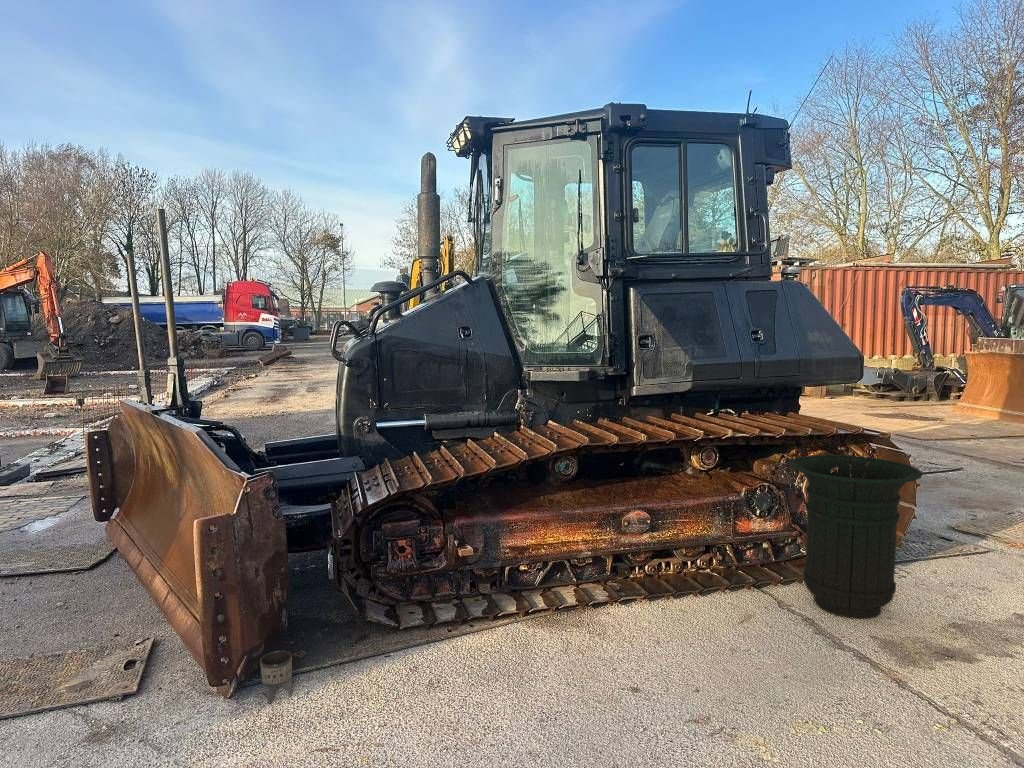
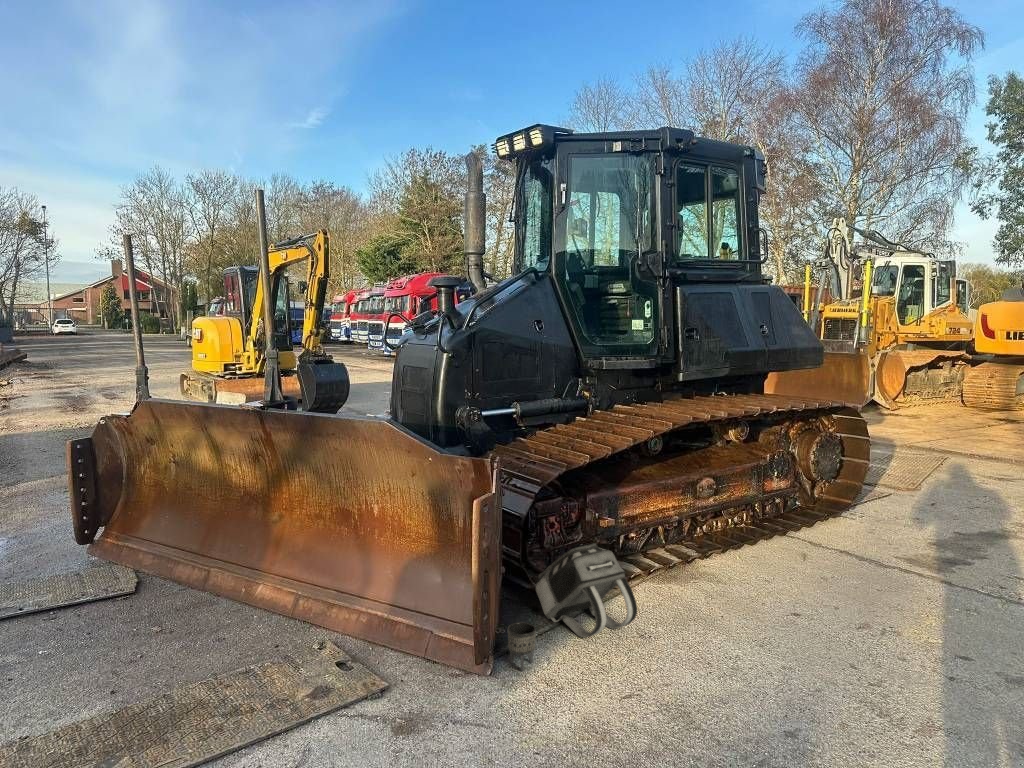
trash can: present [789,455,922,619] -> none [802,425,903,548]
backpack: none [364,575,434,678] -> present [536,543,637,637]

